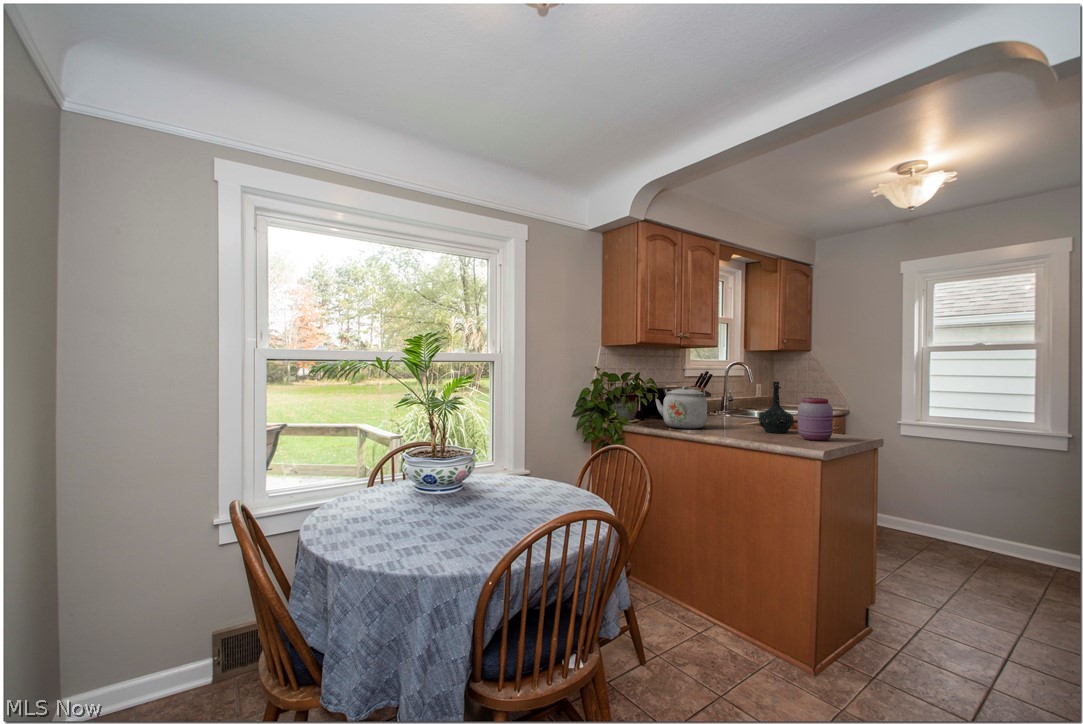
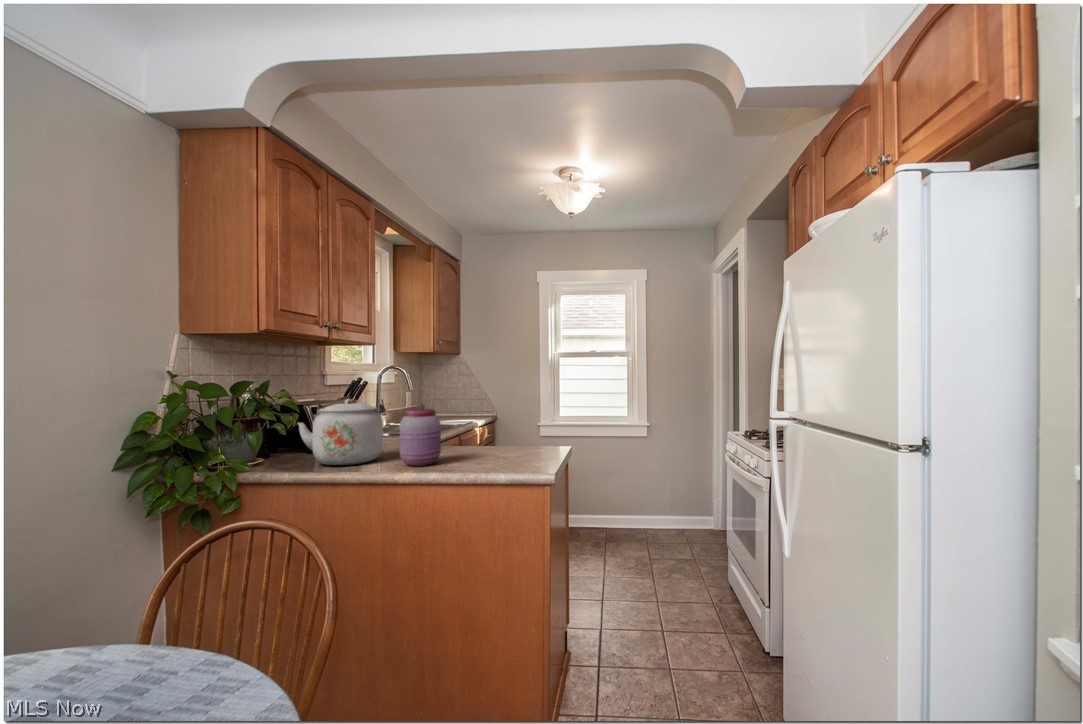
bottle: present [759,381,794,433] -> none [452,386,493,454]
jar: present [798,398,833,441] -> present [400,409,441,466]

